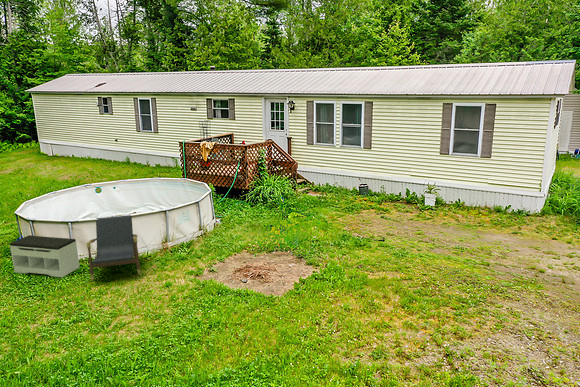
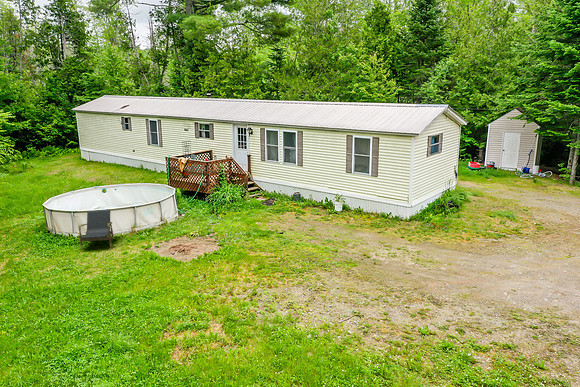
bench: present [10,235,80,277] -> none [35,220,77,247]

